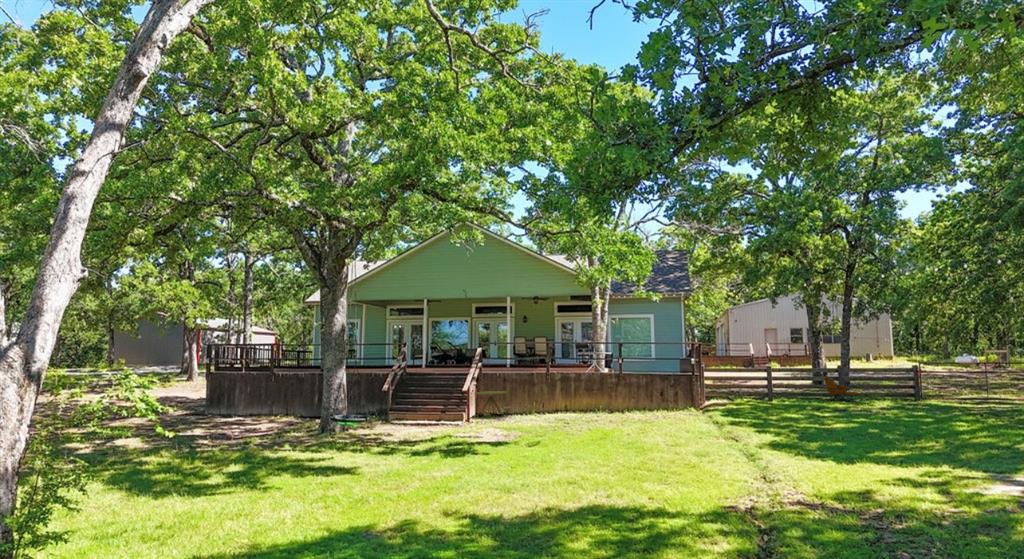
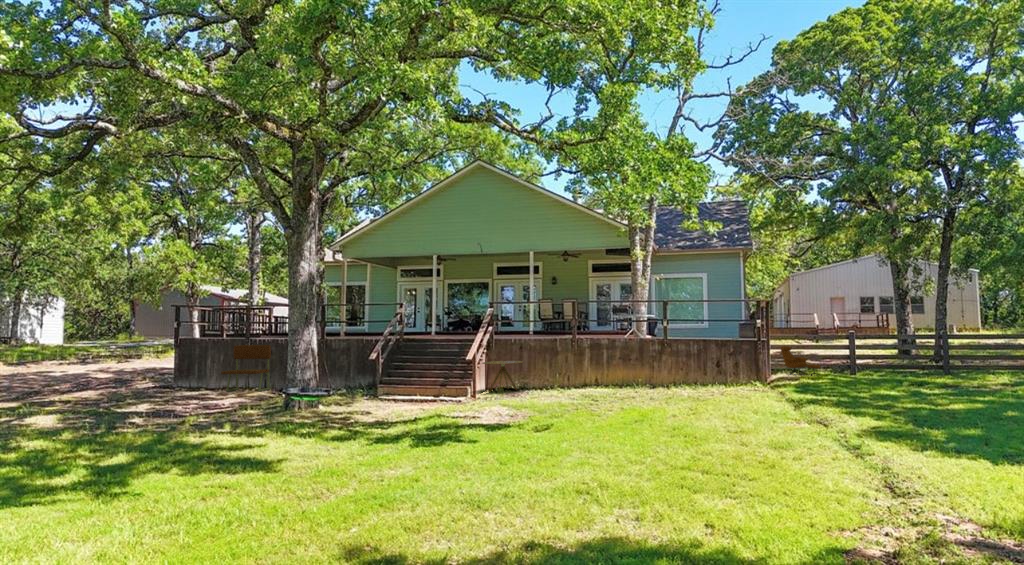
lounge chair: present [824,376,857,401] -> present [781,346,821,375]
bench: none [247,378,289,419] -> present [221,345,271,392]

